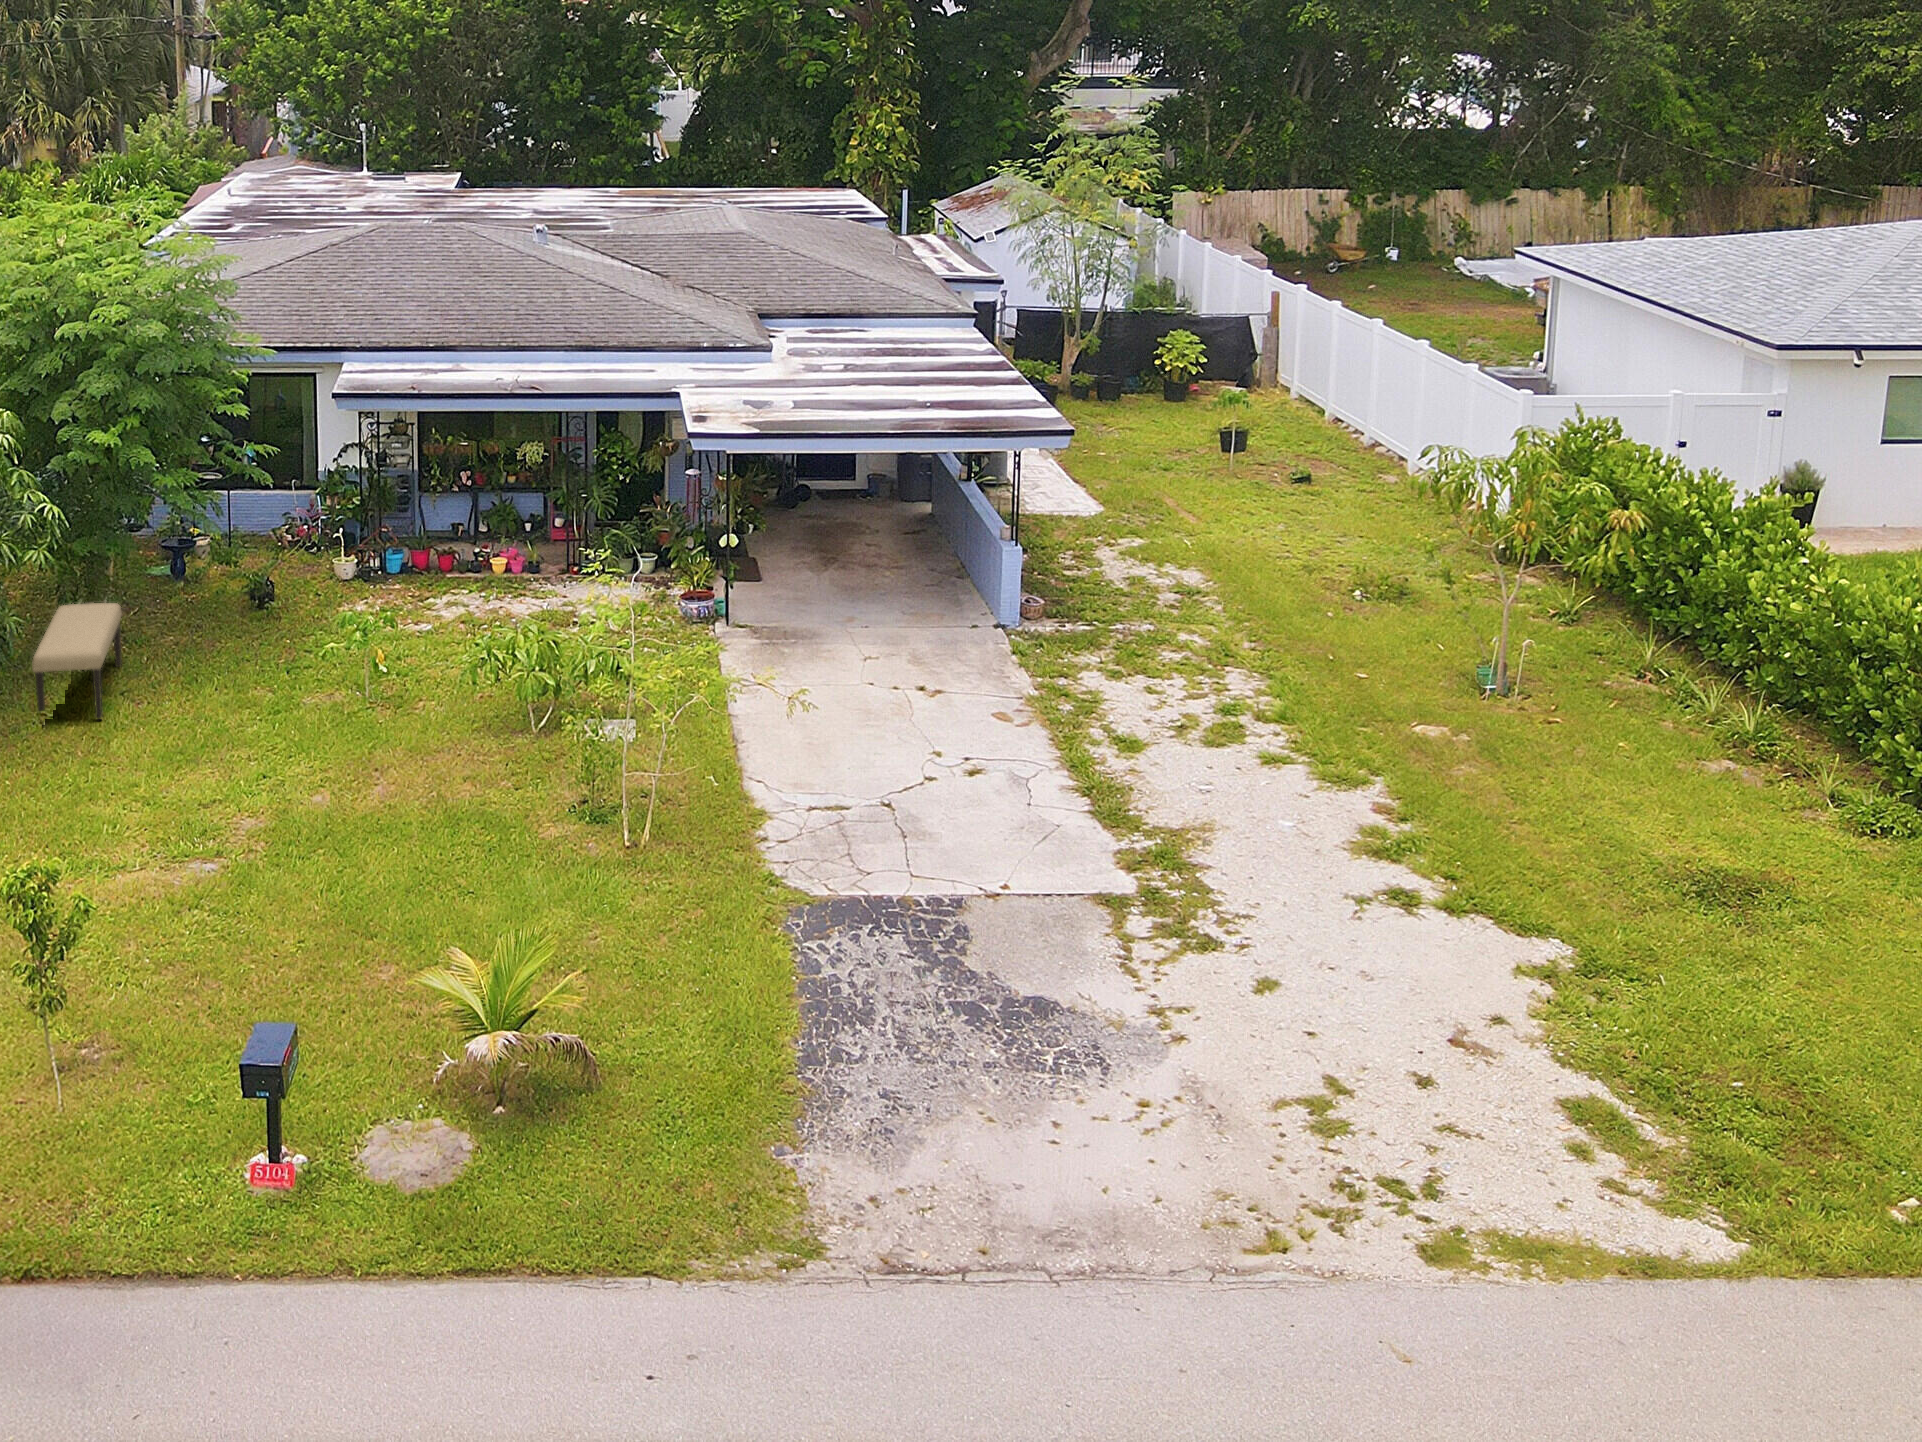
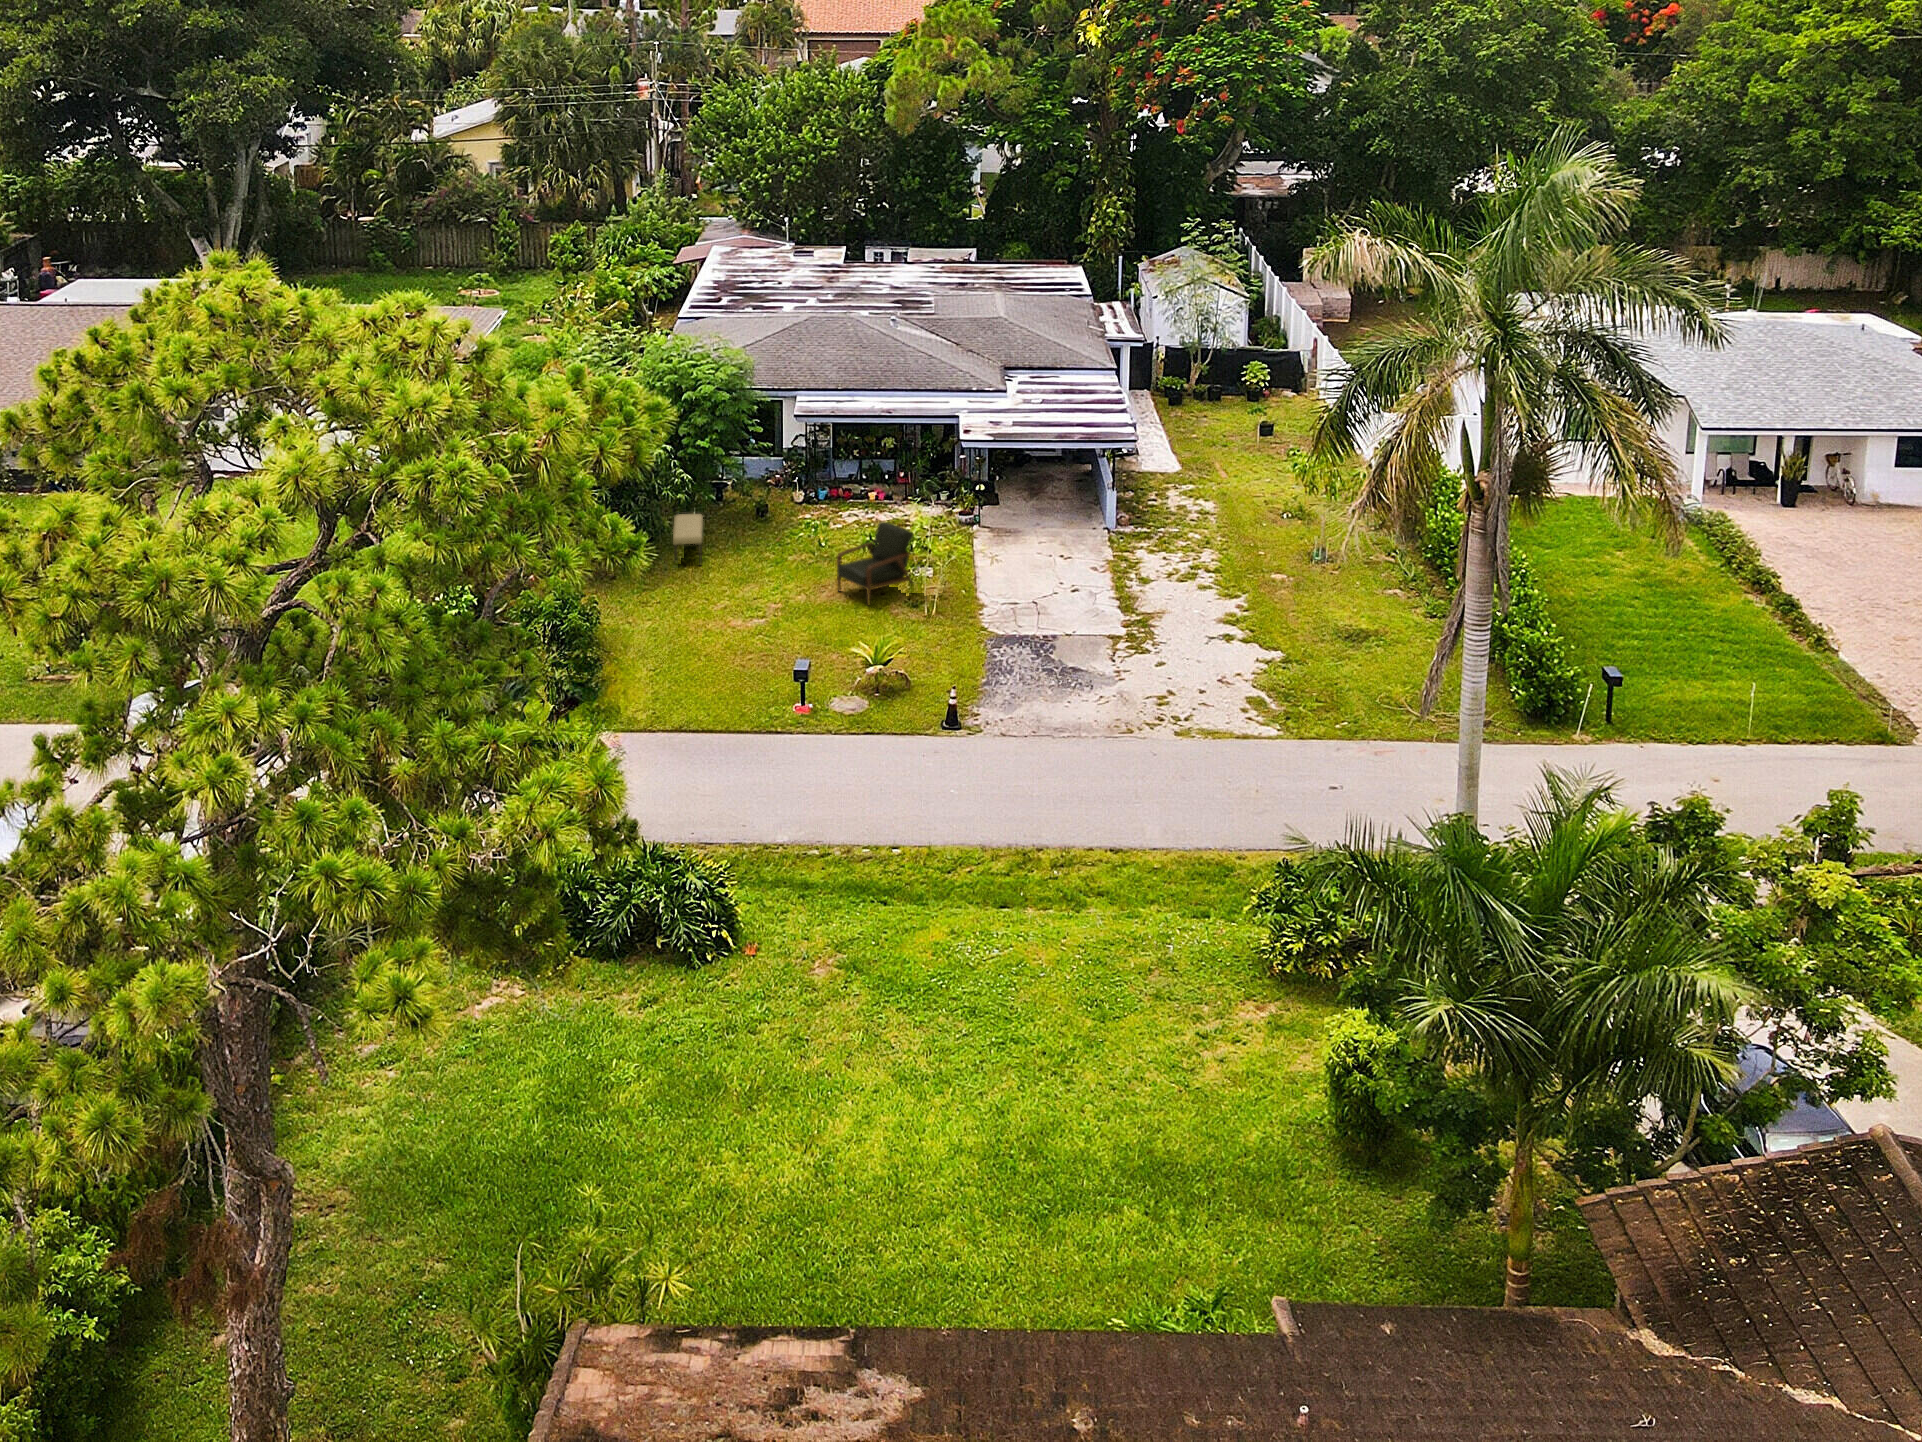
chair: none [403,612,598,818] -> present [837,522,914,605]

